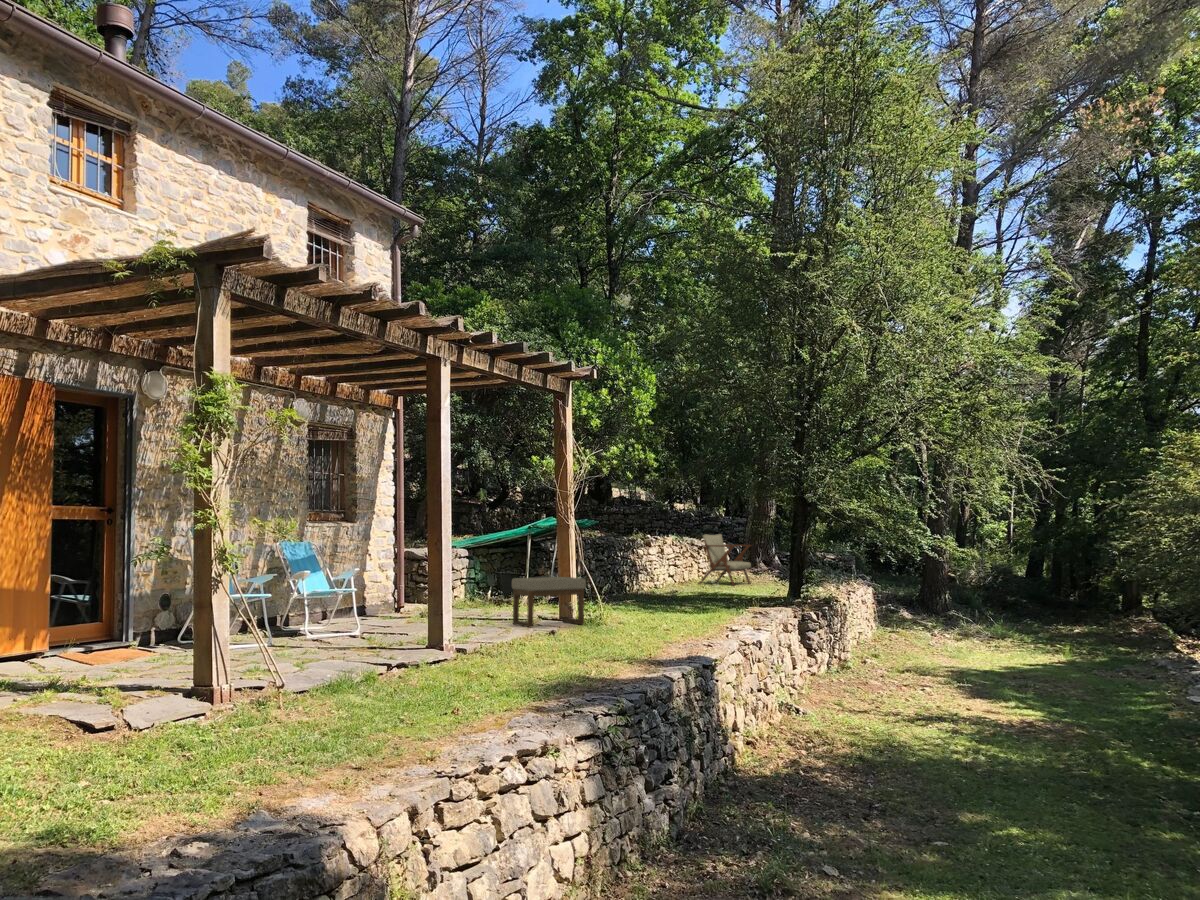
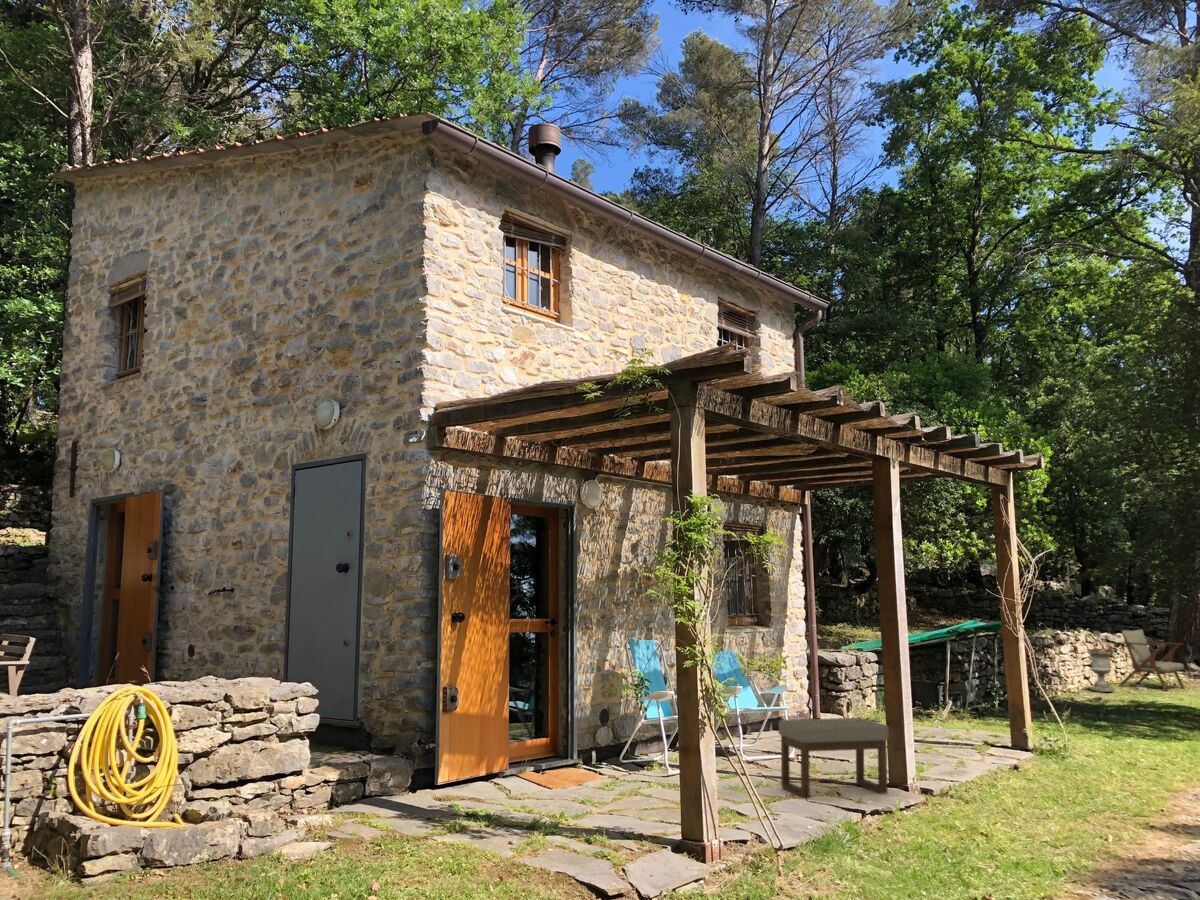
planter: none [669,548,691,588] -> present [1088,647,1114,692]
ottoman: present [512,577,586,627] -> present [779,718,889,798]

